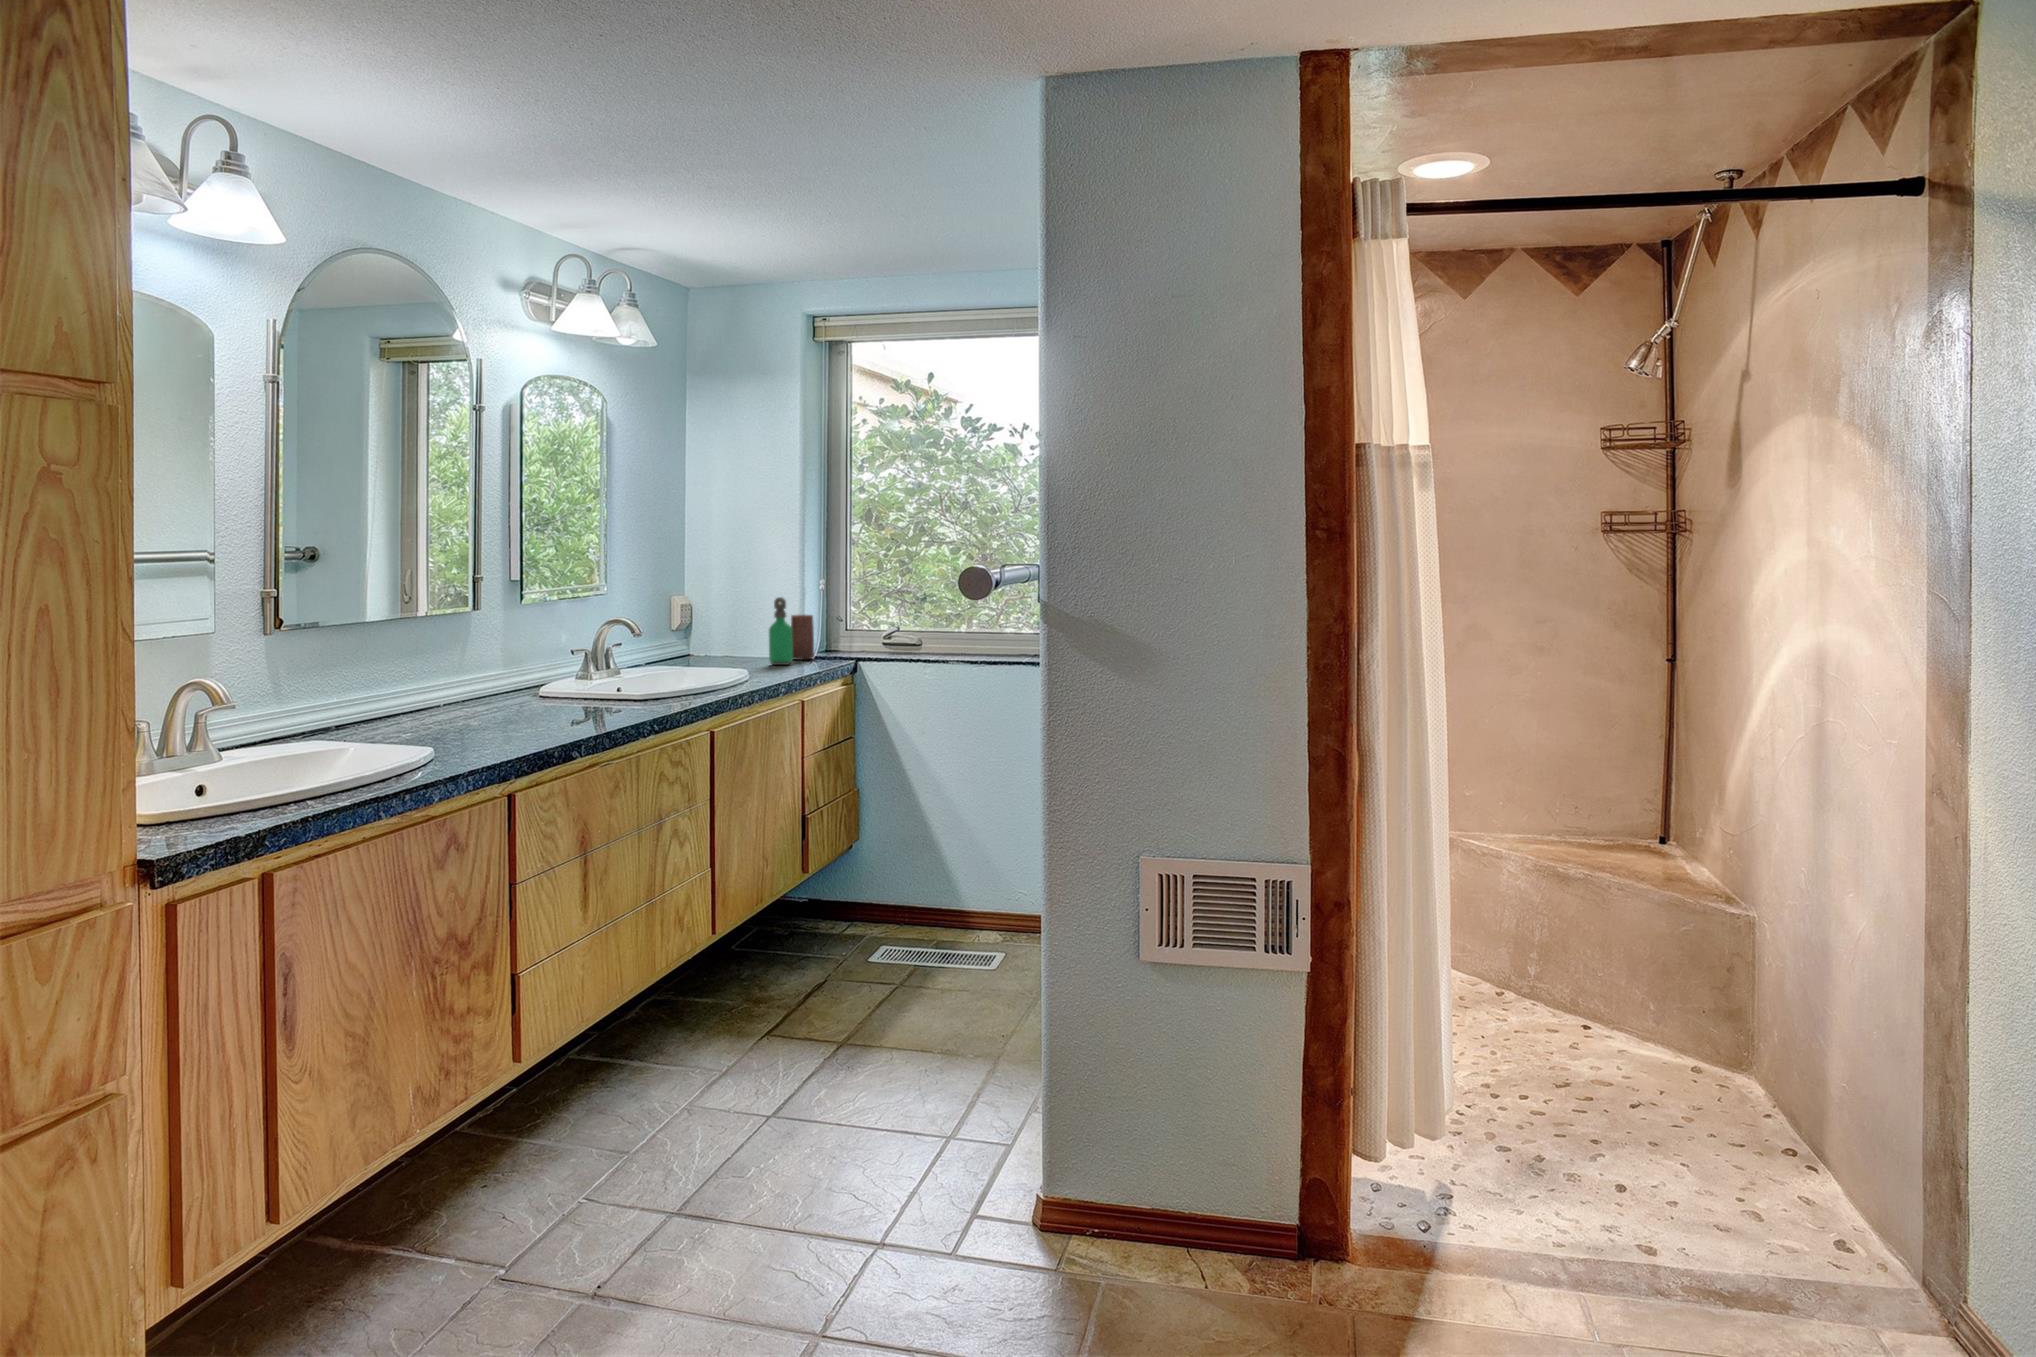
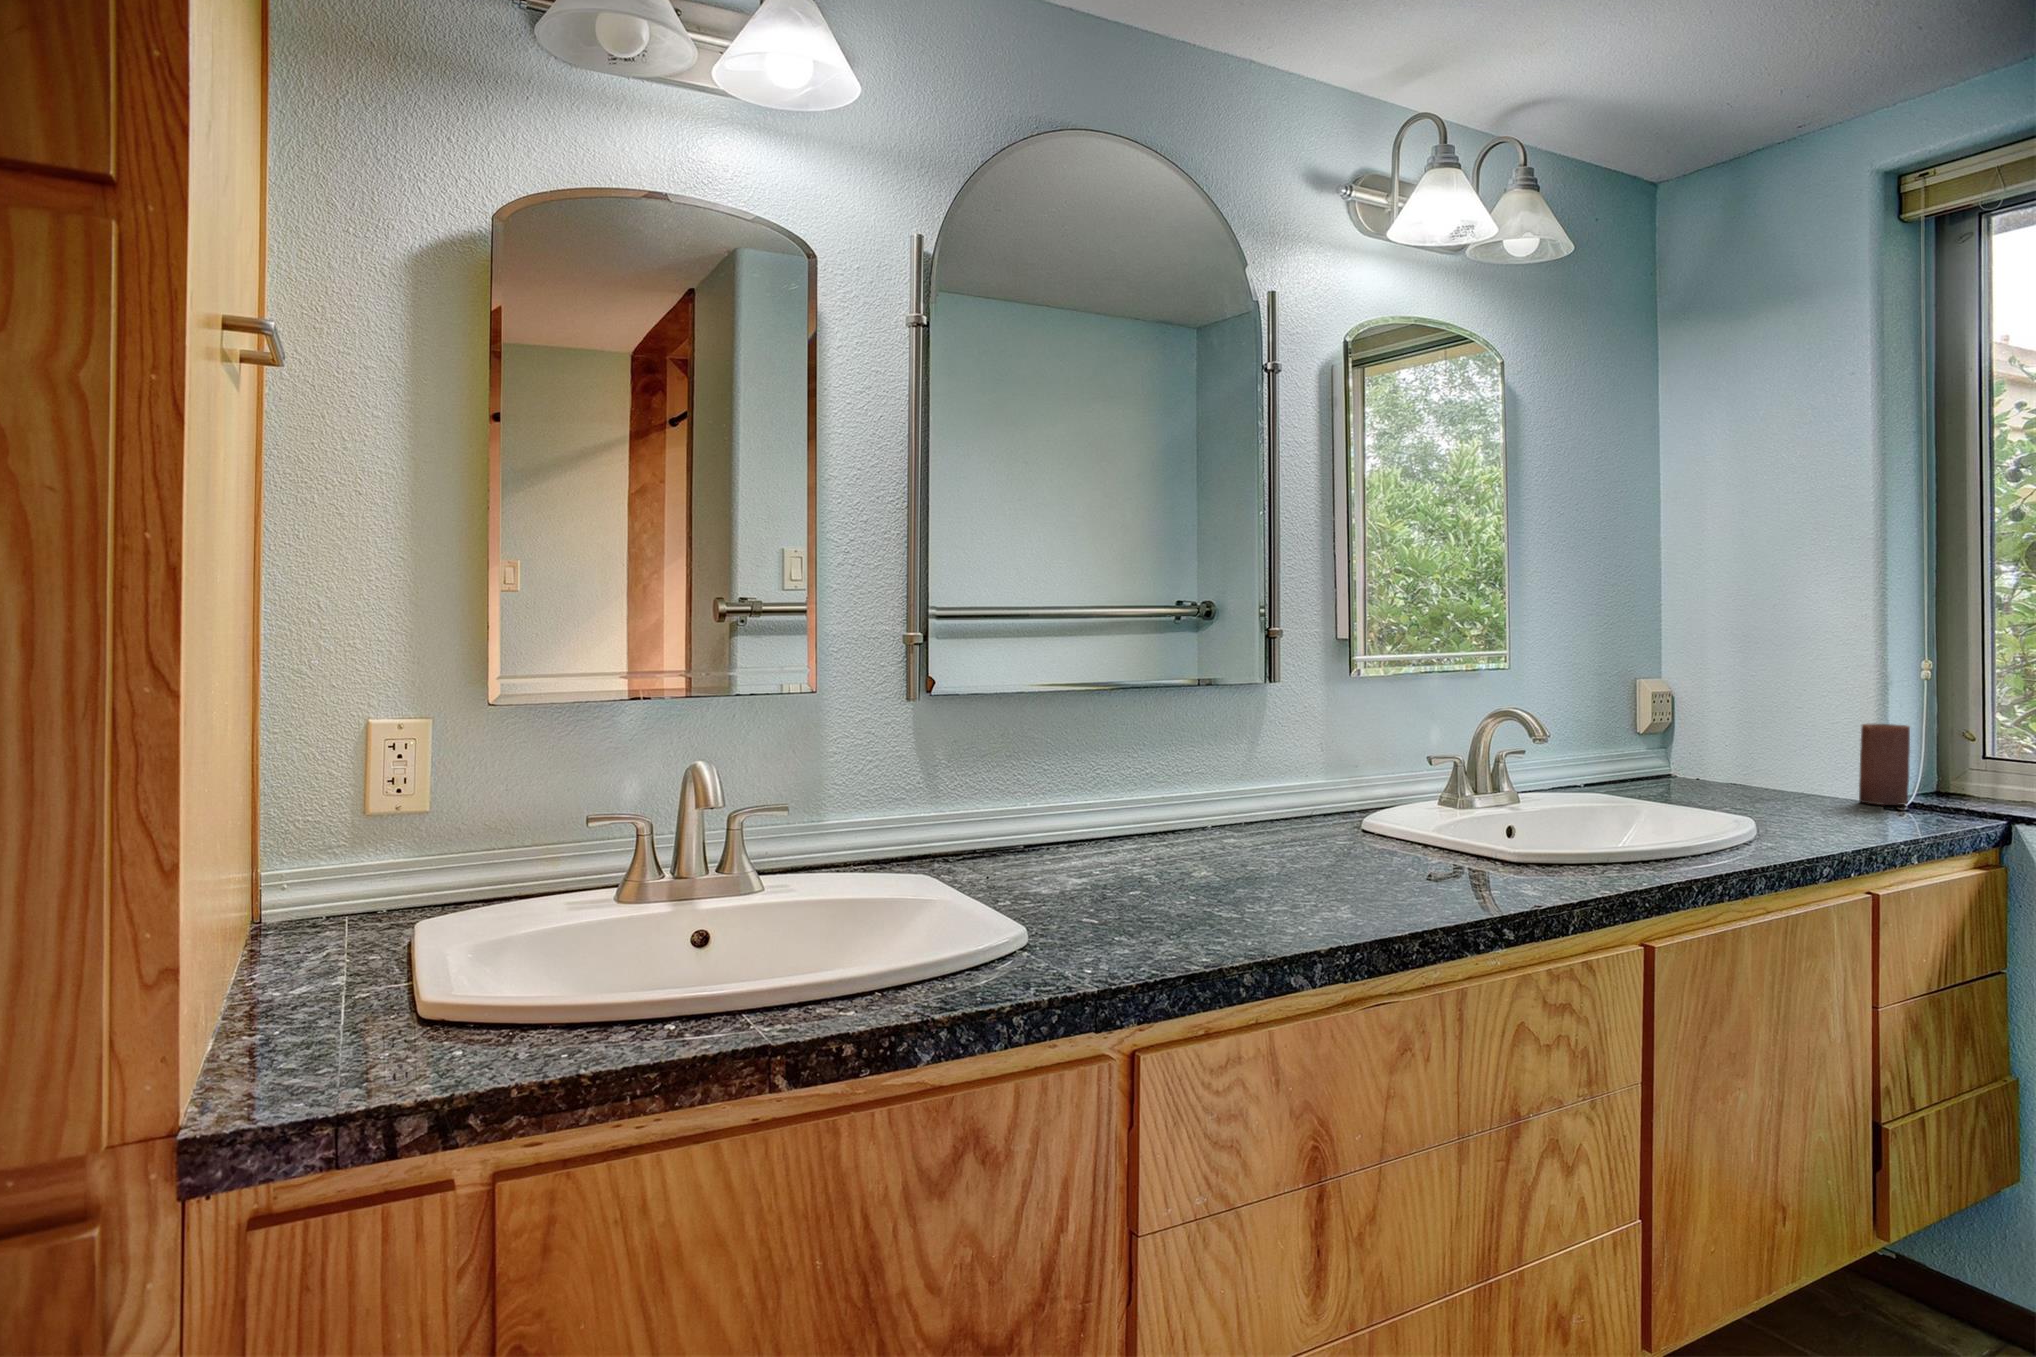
soap dispenser: present [769,597,793,665] -> none [1808,691,1861,813]

